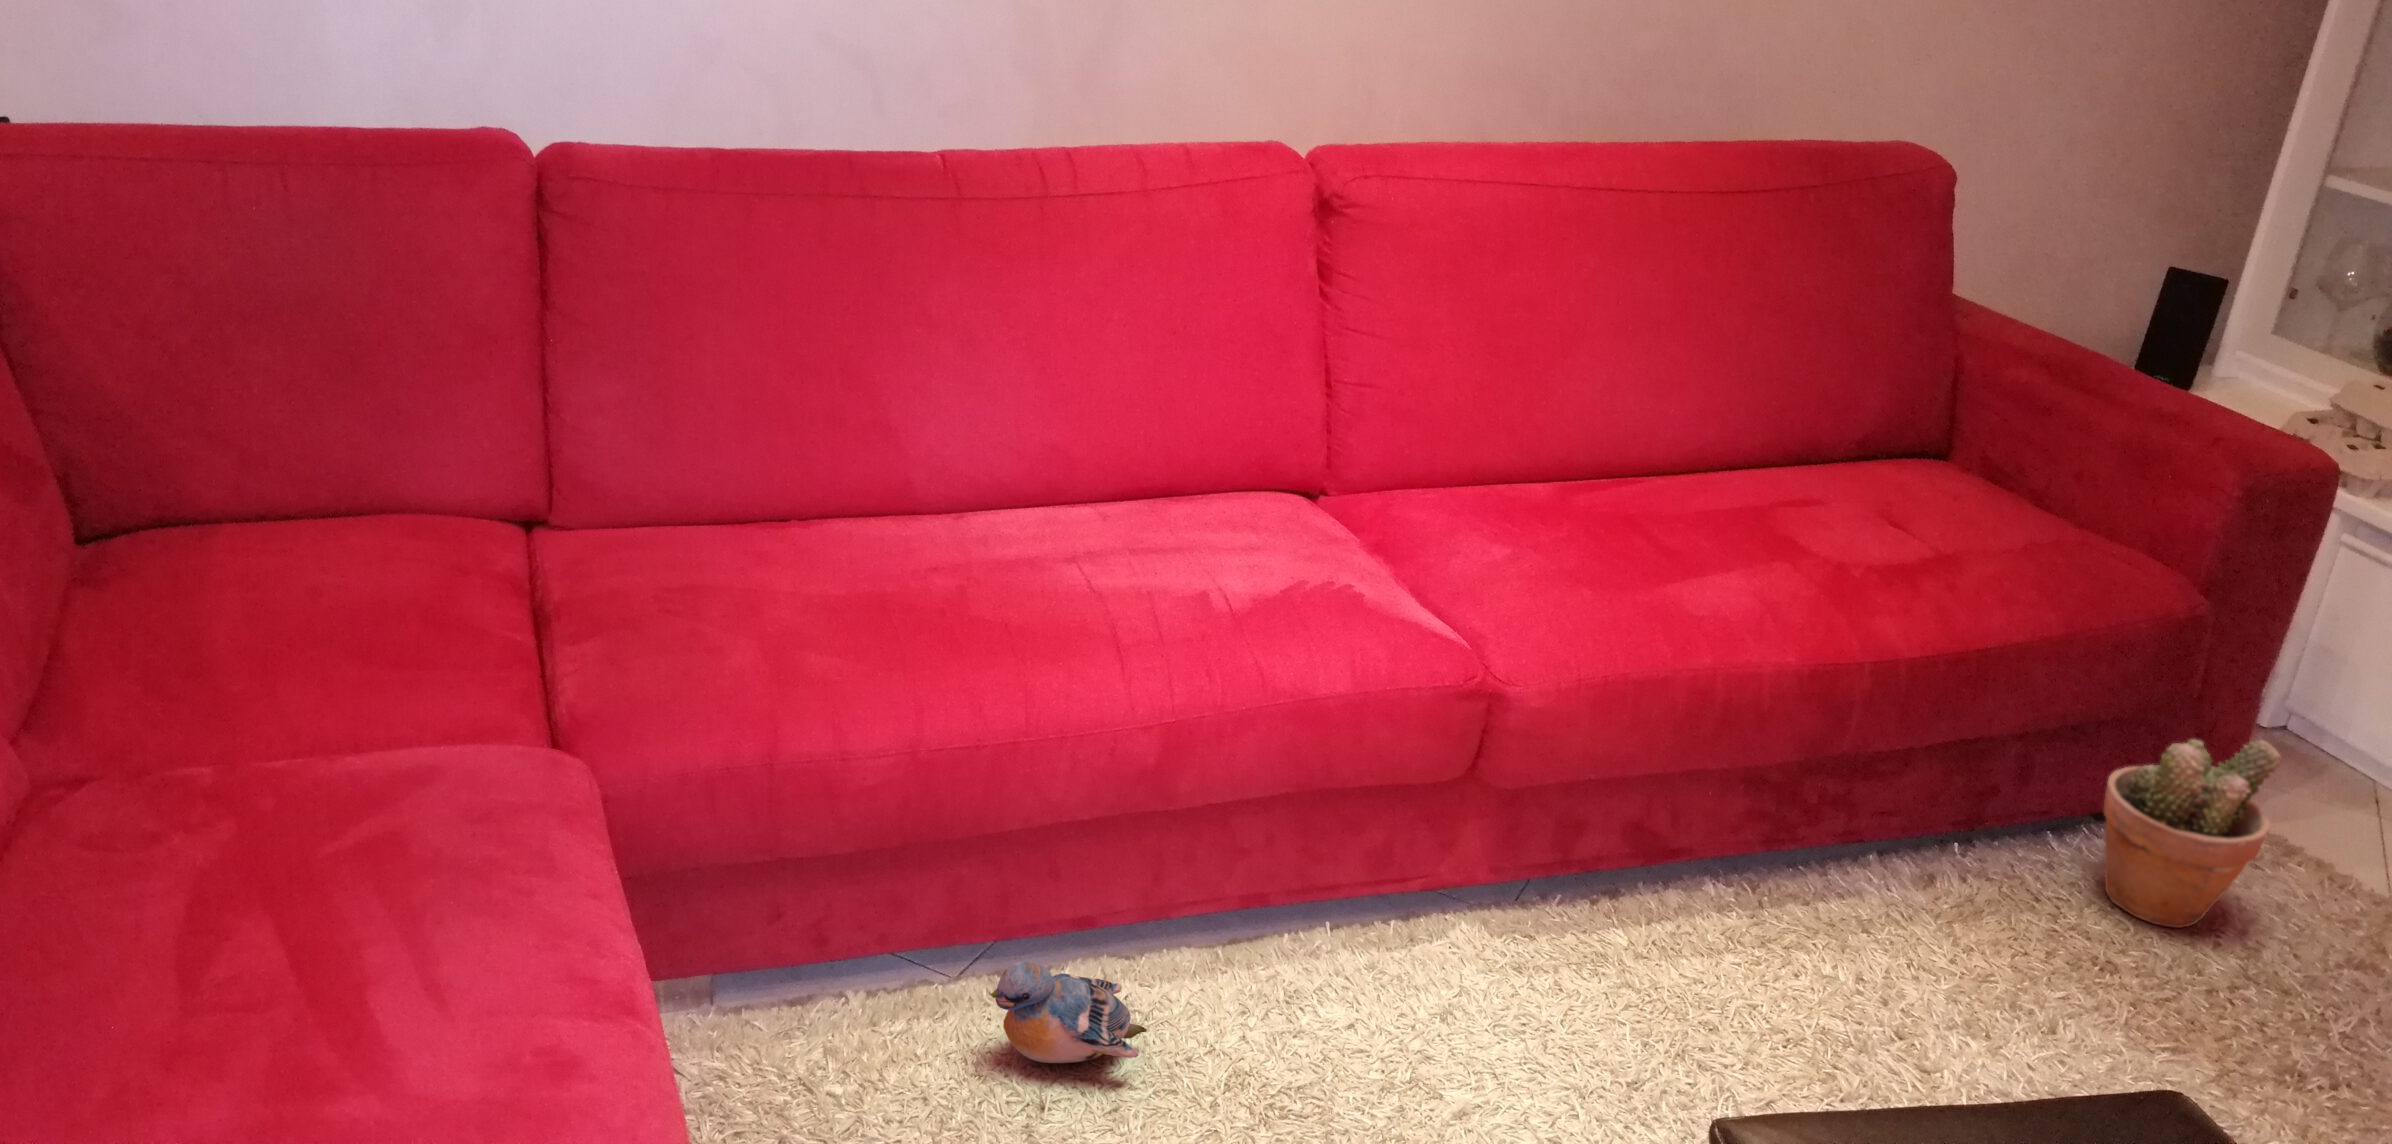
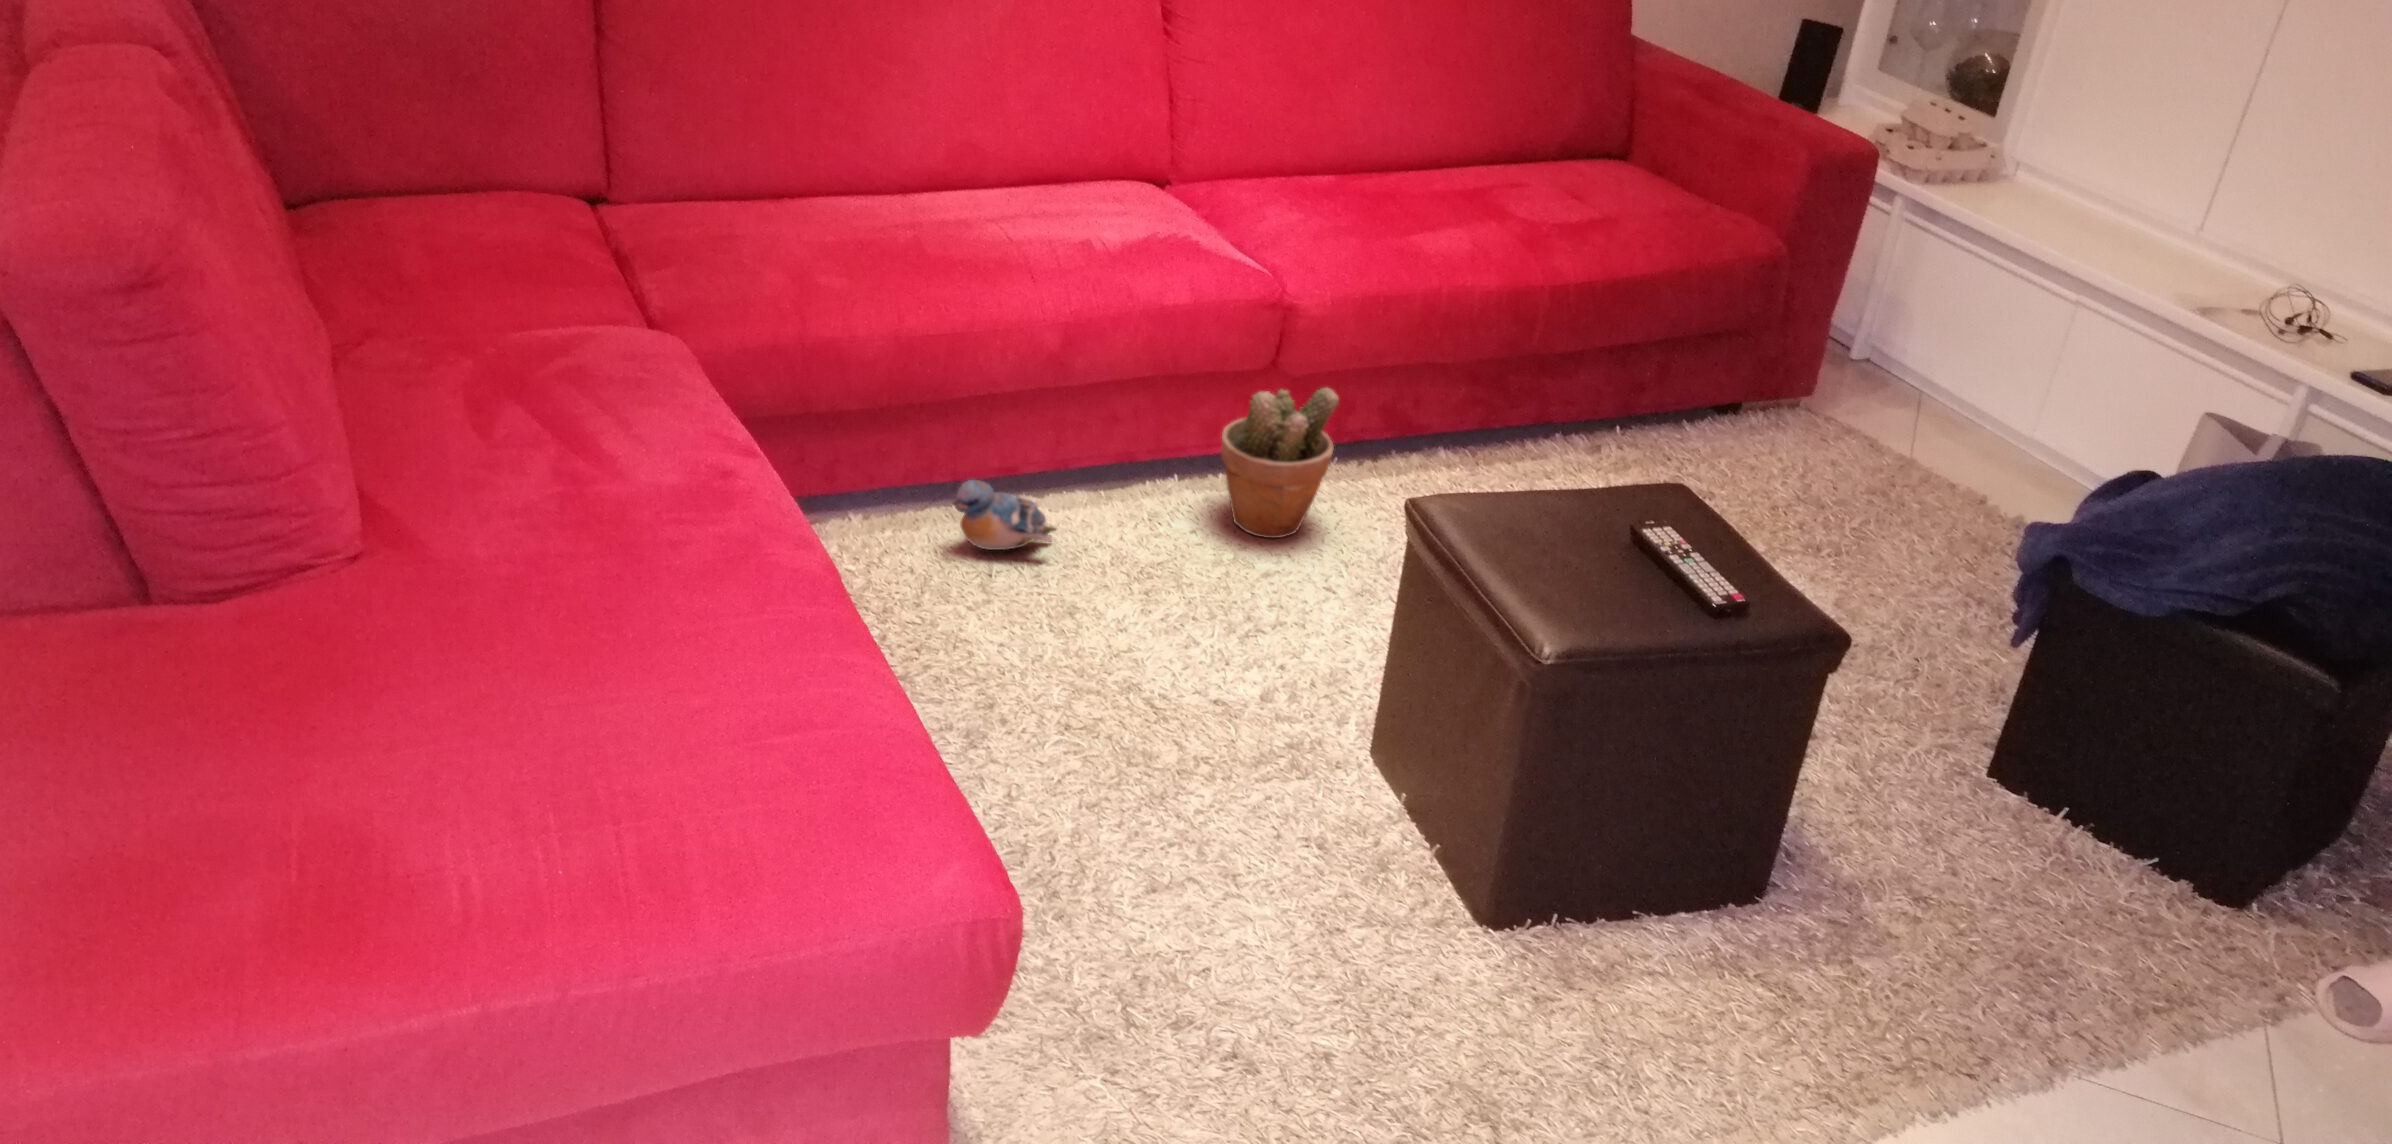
potted plant: present [2104,739,2281,928] -> present [1221,388,1339,538]

